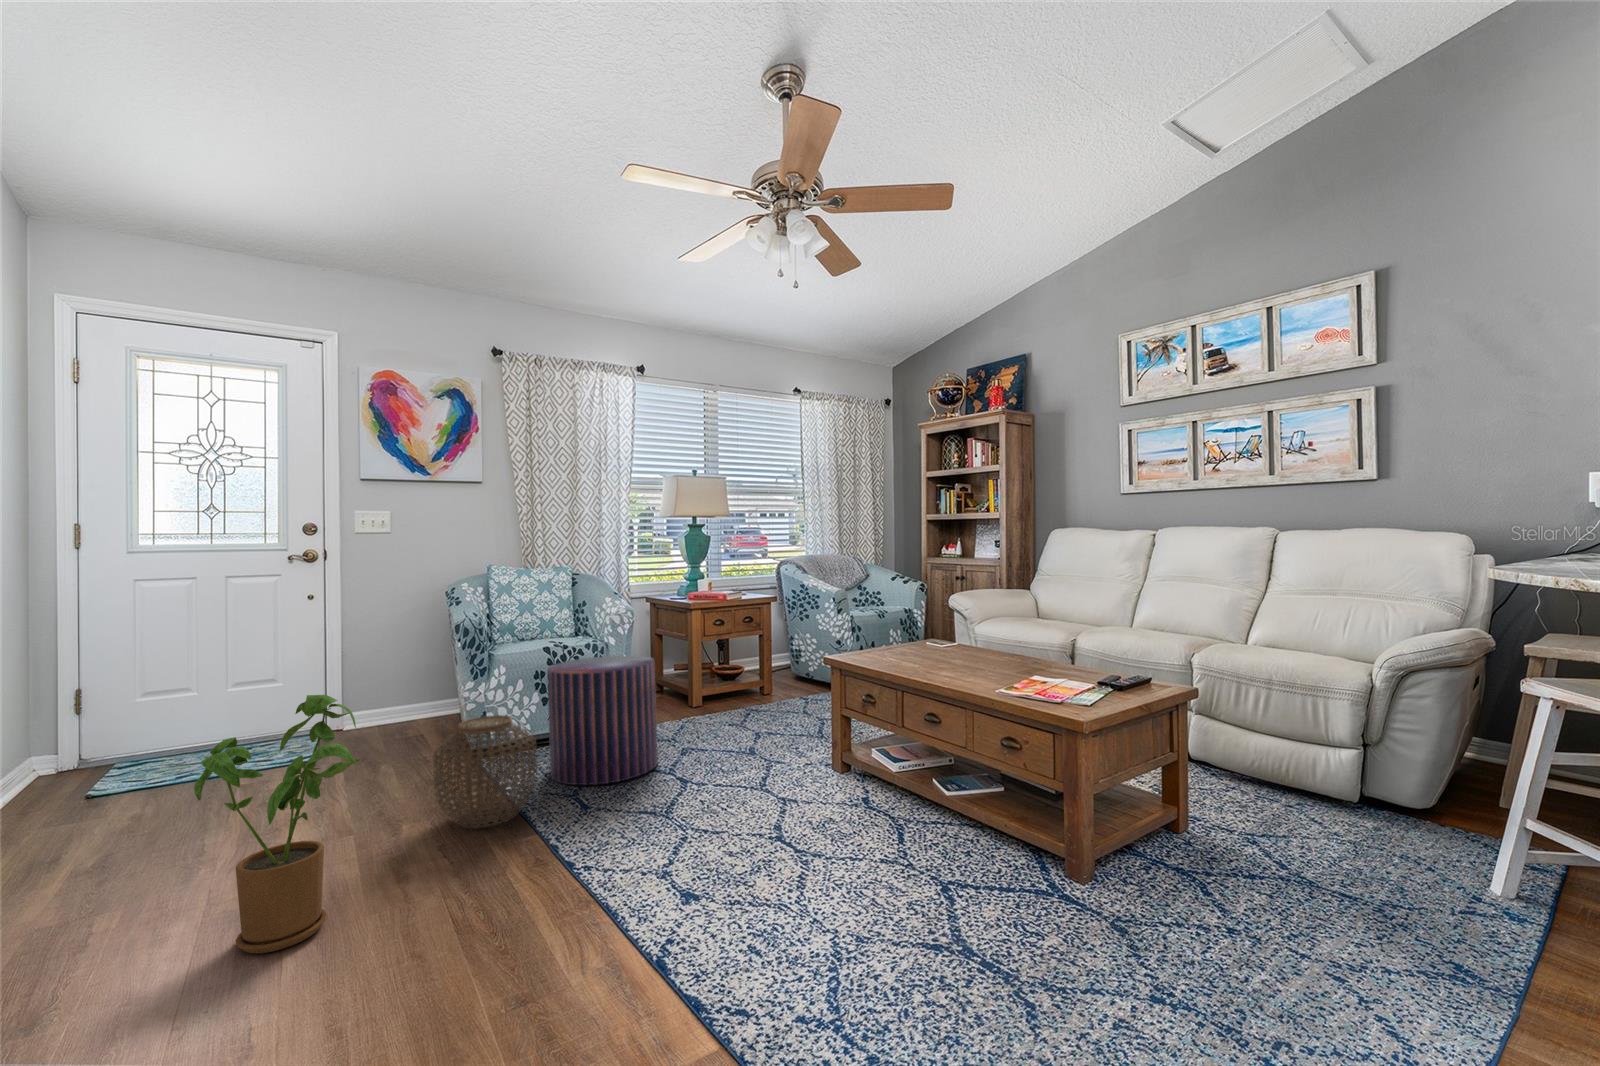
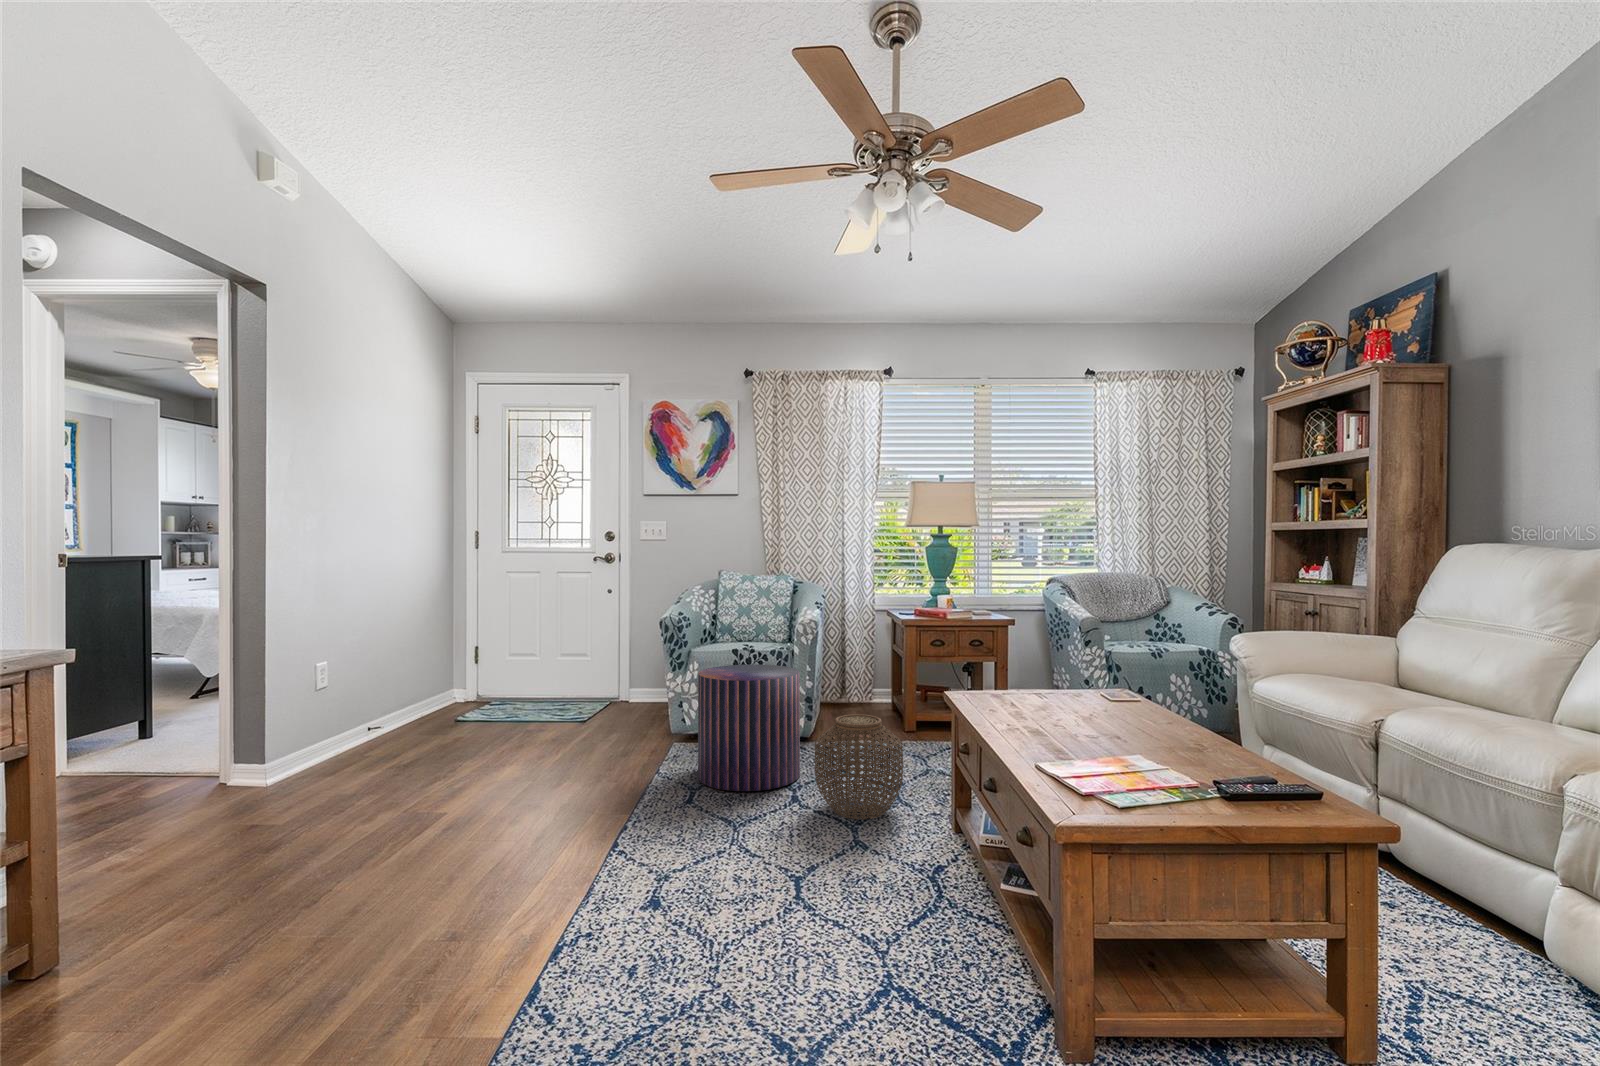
house plant: present [194,695,360,953] -> none [366,666,479,854]
woven basket: present [433,715,537,828] -> present [815,714,903,820]

